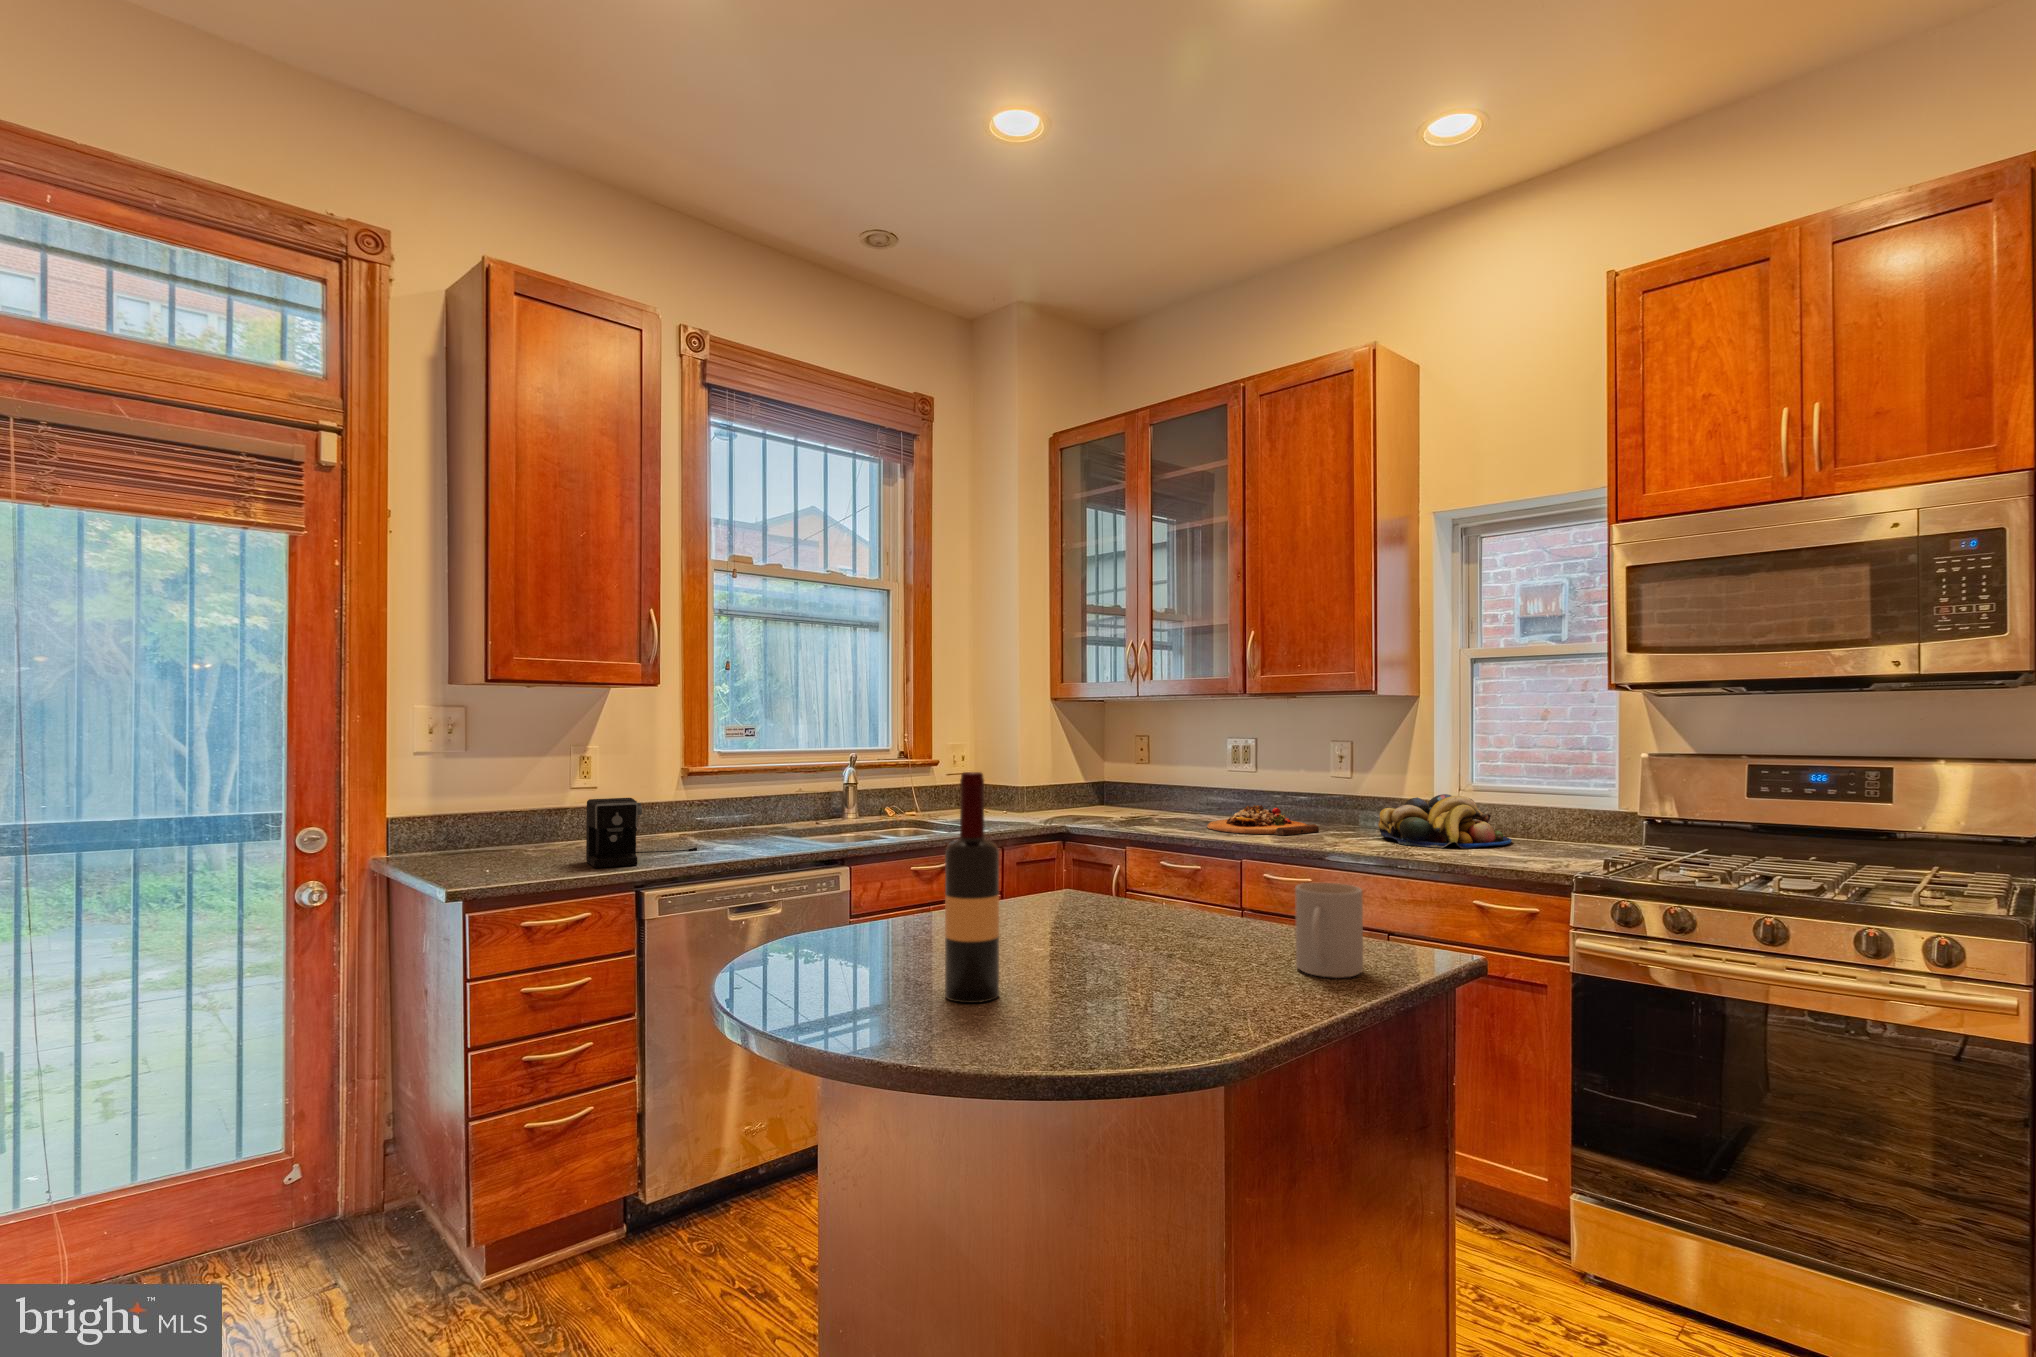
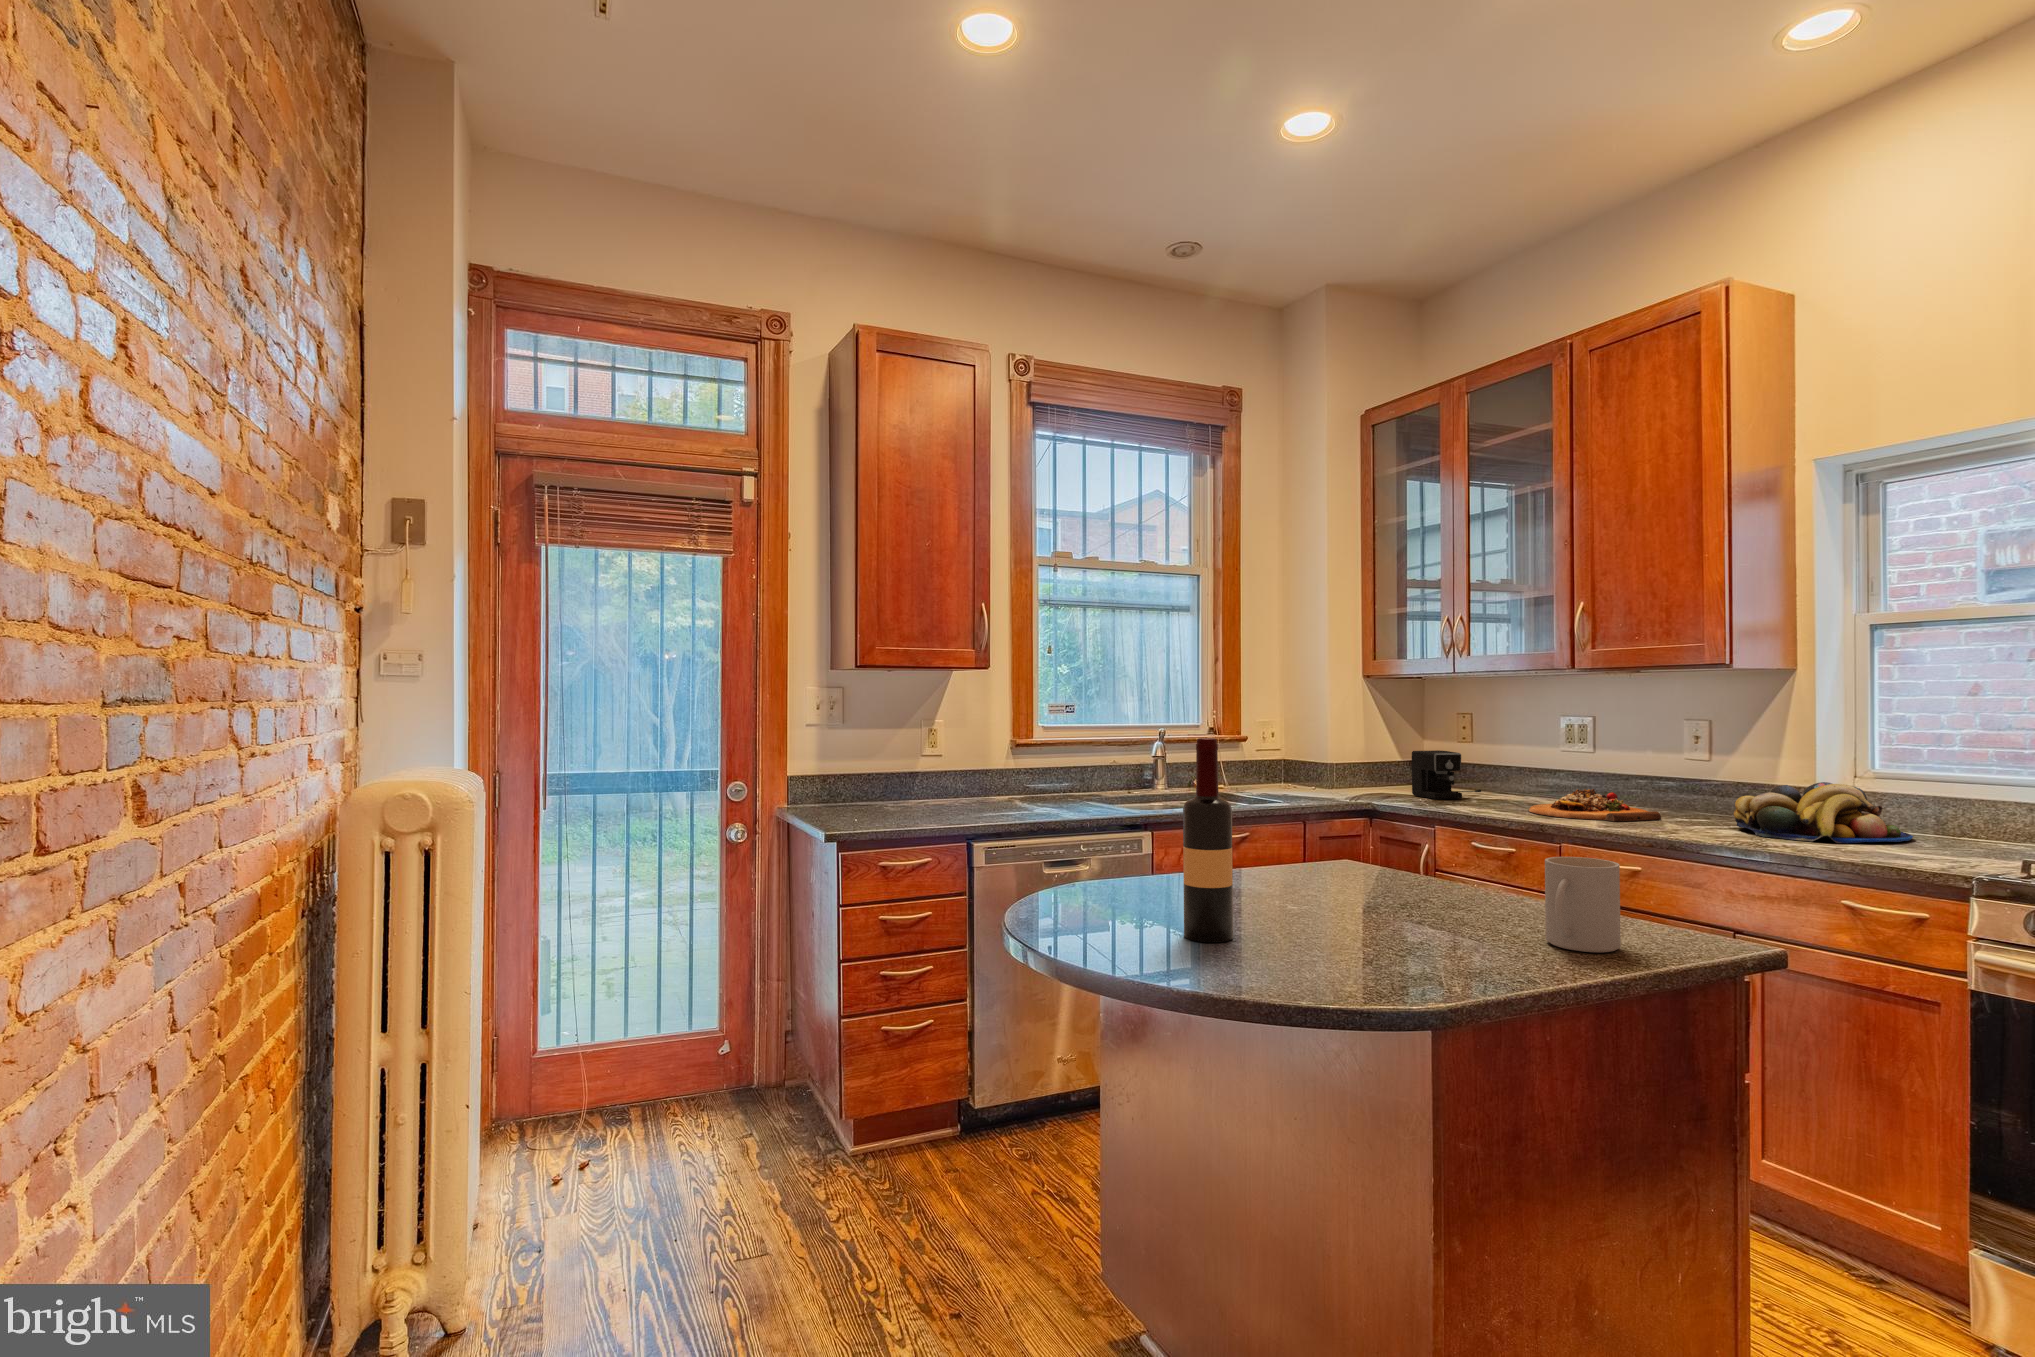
coffee maker: present [586,798,697,868] -> present [1412,750,1481,799]

